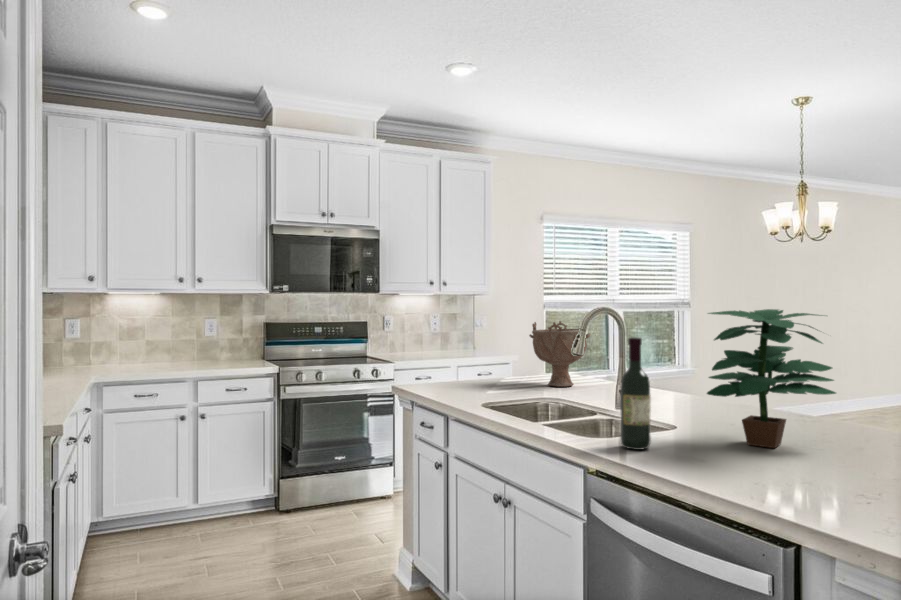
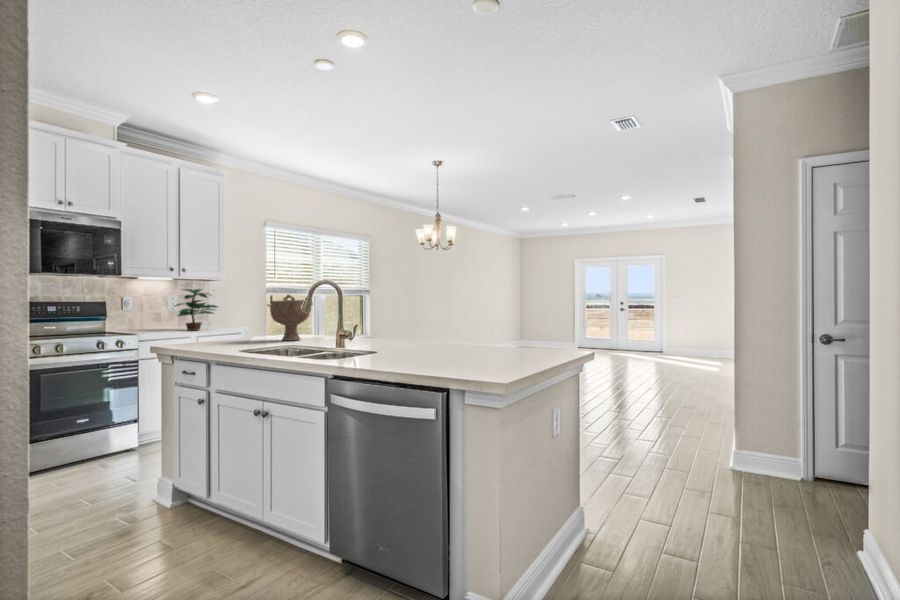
potted plant: present [707,309,836,448] -> present [175,289,218,331]
wine bottle: present [620,337,651,450] -> none [347,293,366,362]

